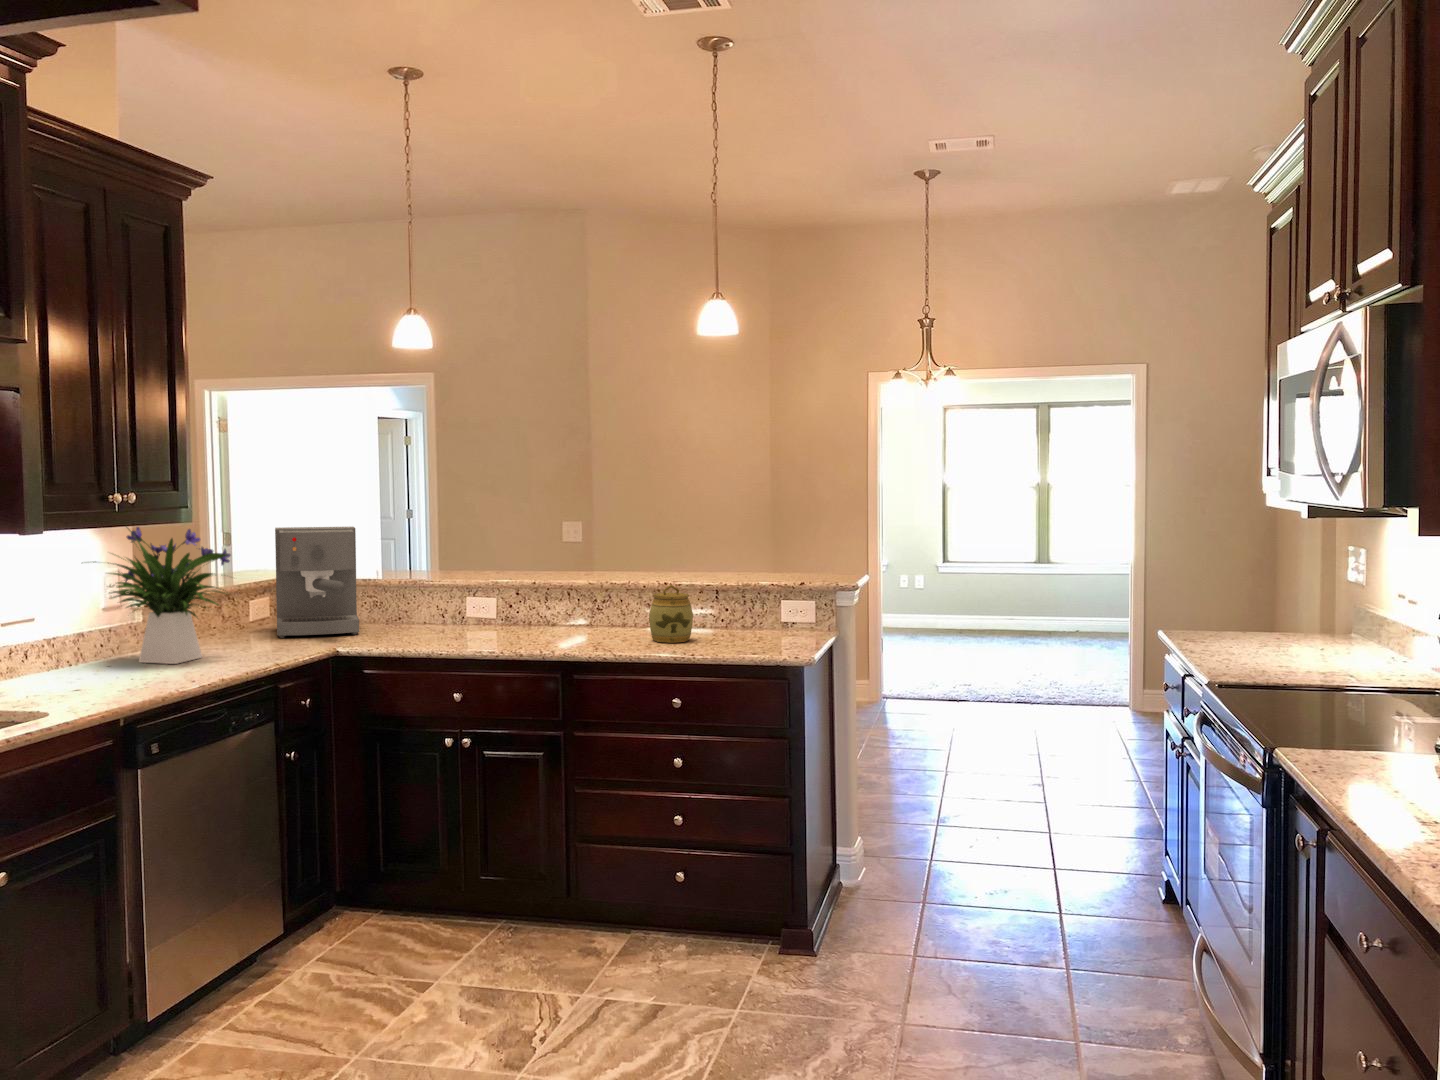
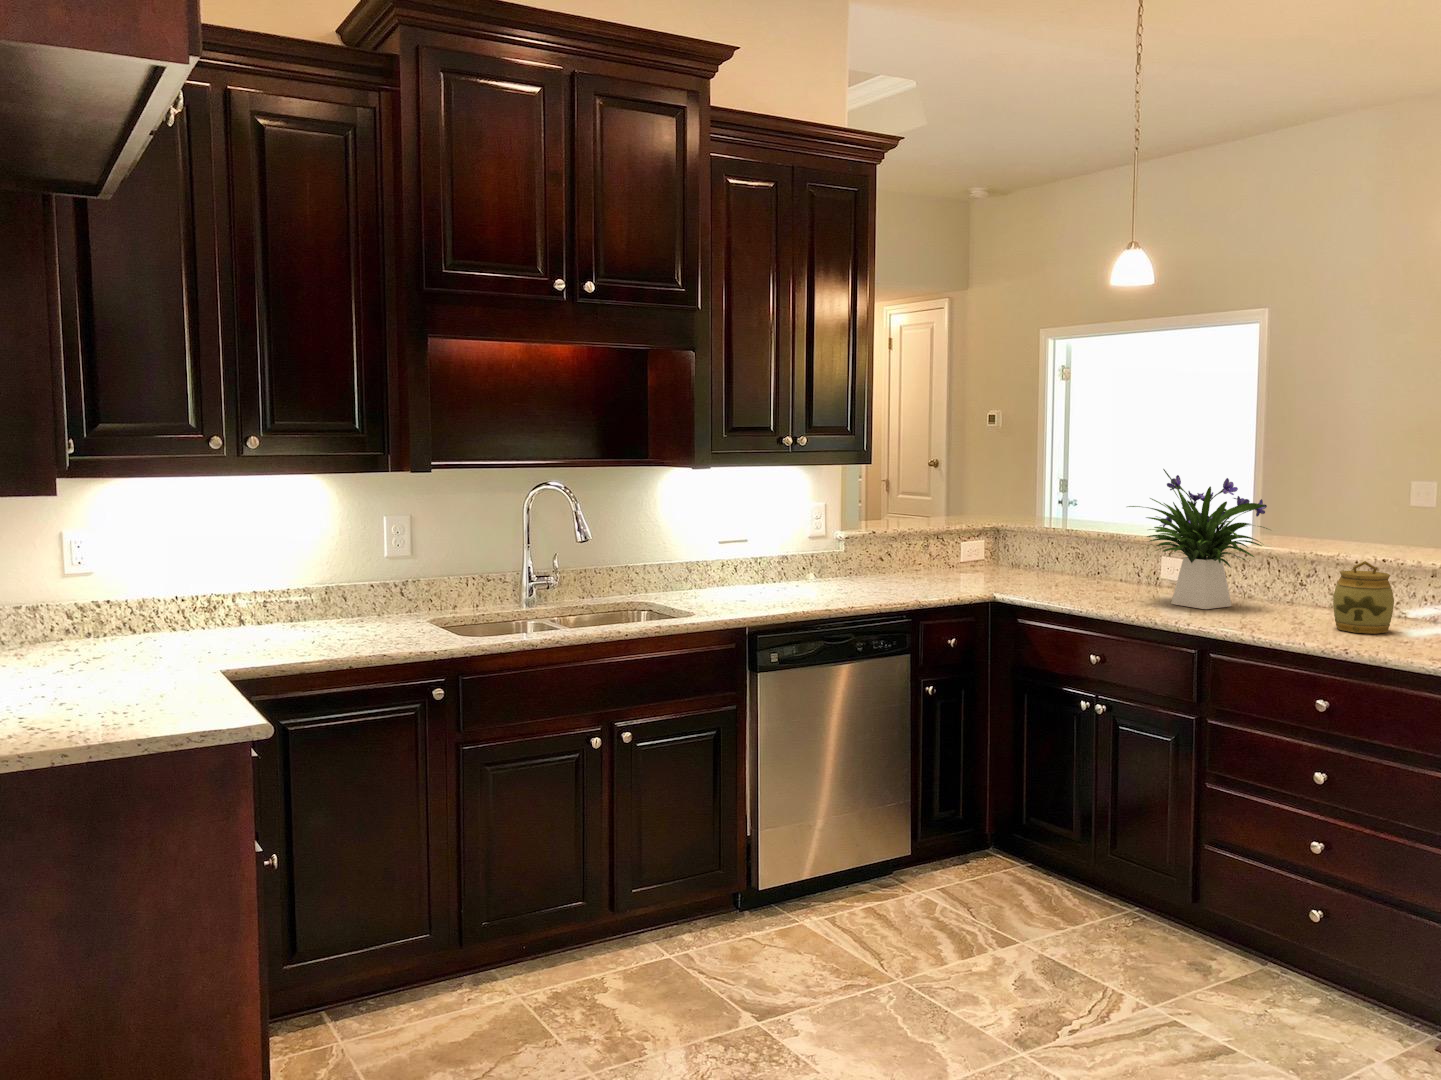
flower arrangement: present [93,527,231,664] -> present [1128,469,1267,609]
coffee maker: present [275,527,359,638] -> none [956,477,1047,585]

